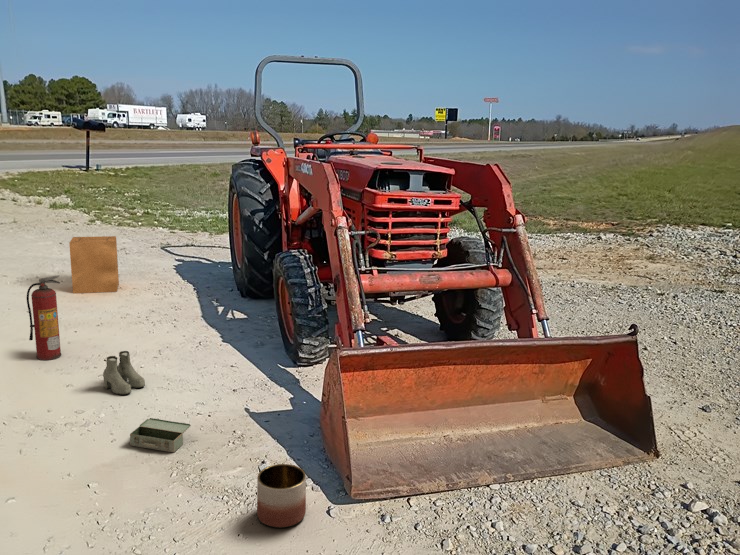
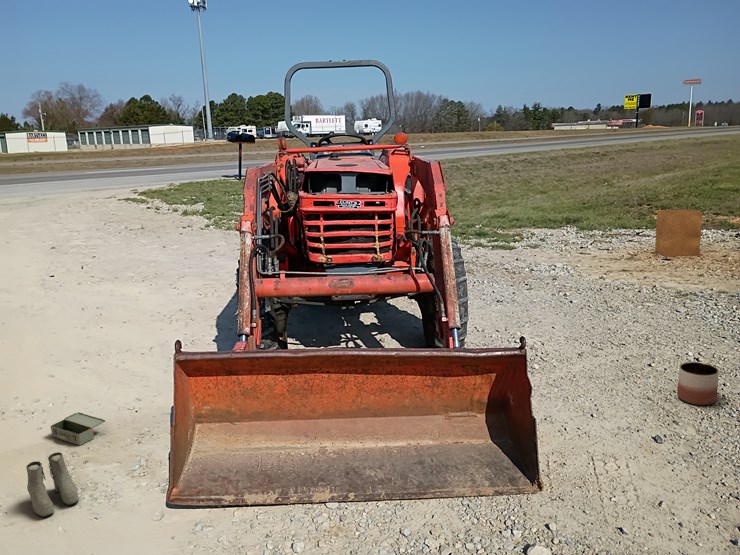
cardboard box: present [69,236,119,293] -> present [655,209,703,256]
fire extinguisher: present [27,275,61,360] -> none [38,281,72,355]
boots: present [103,351,145,395] -> present [26,452,79,517]
planter: present [257,464,306,528] -> present [677,362,719,405]

